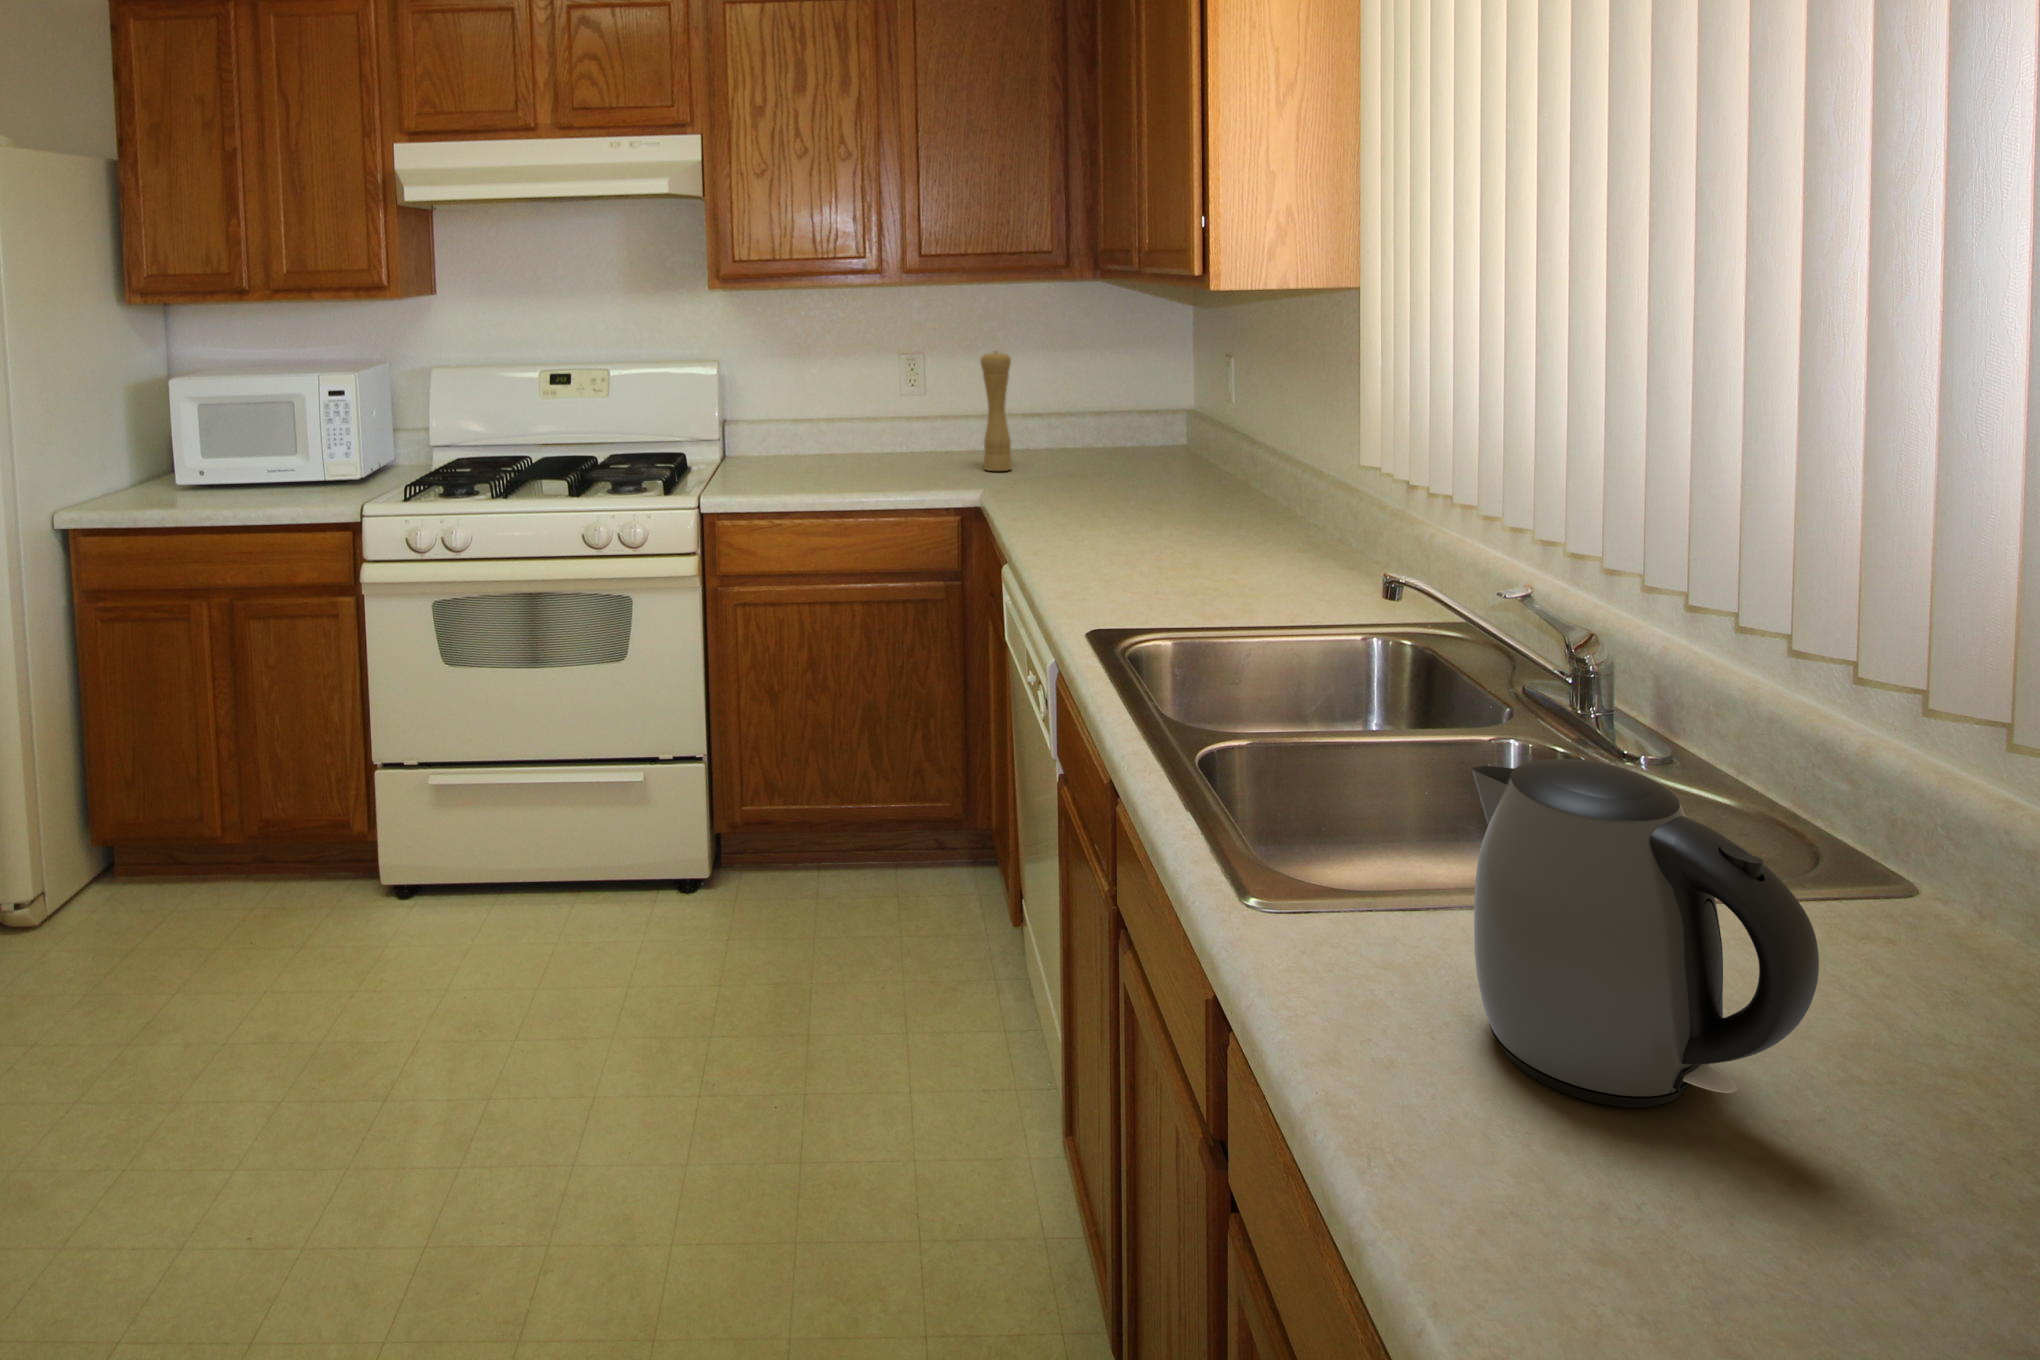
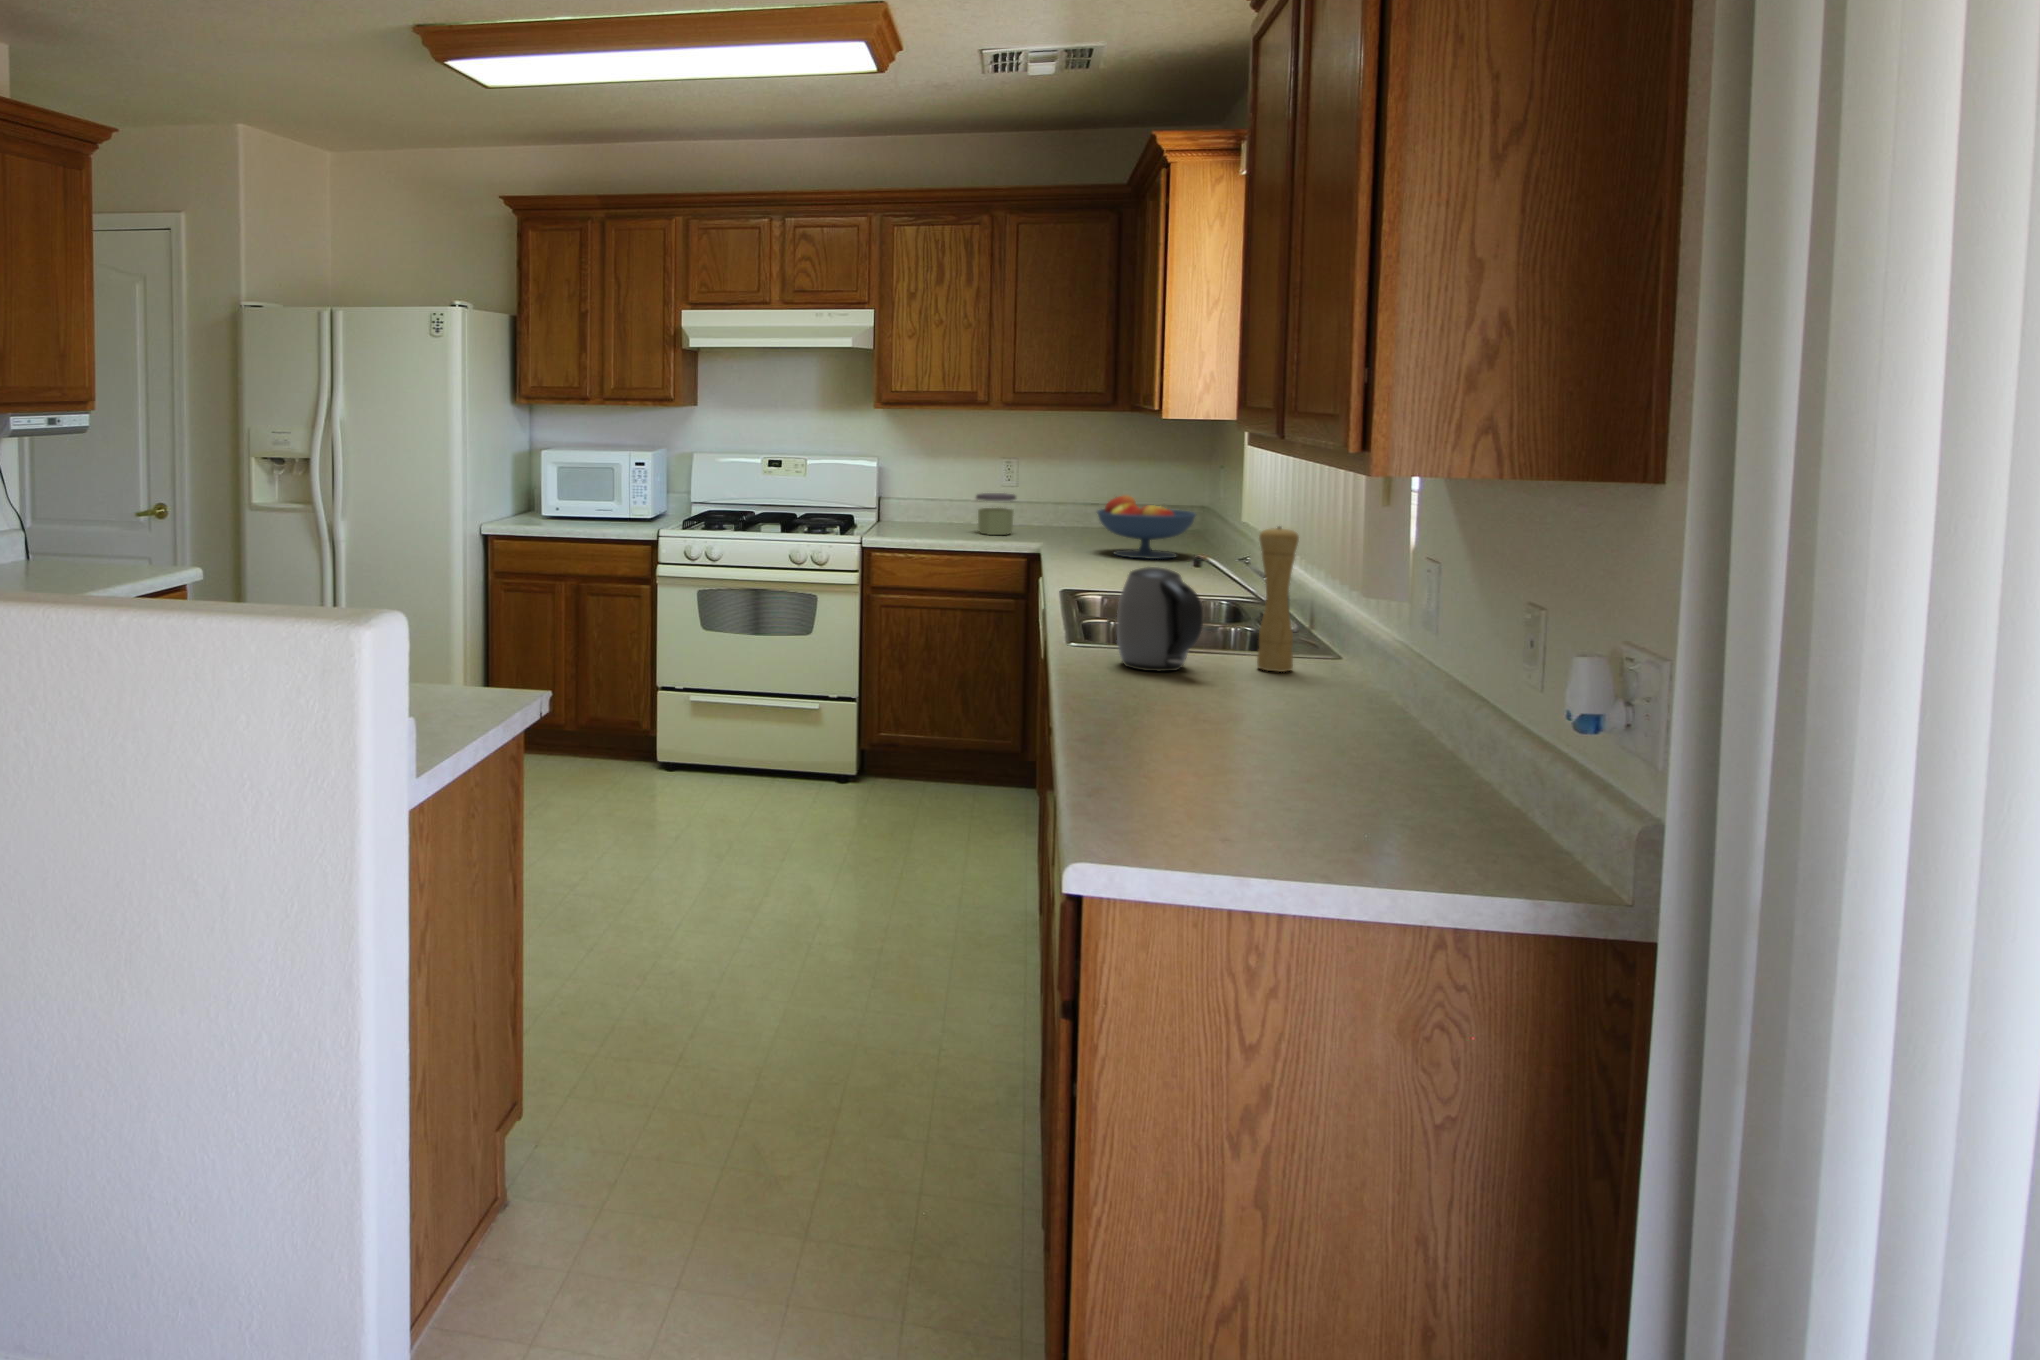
pepper mill: present [981,351,1012,471] -> present [1257,526,1299,672]
jar: none [867,411,927,478] -> present [976,493,1016,535]
fruit bowl: none [1069,415,1226,520] -> present [1097,495,1196,559]

